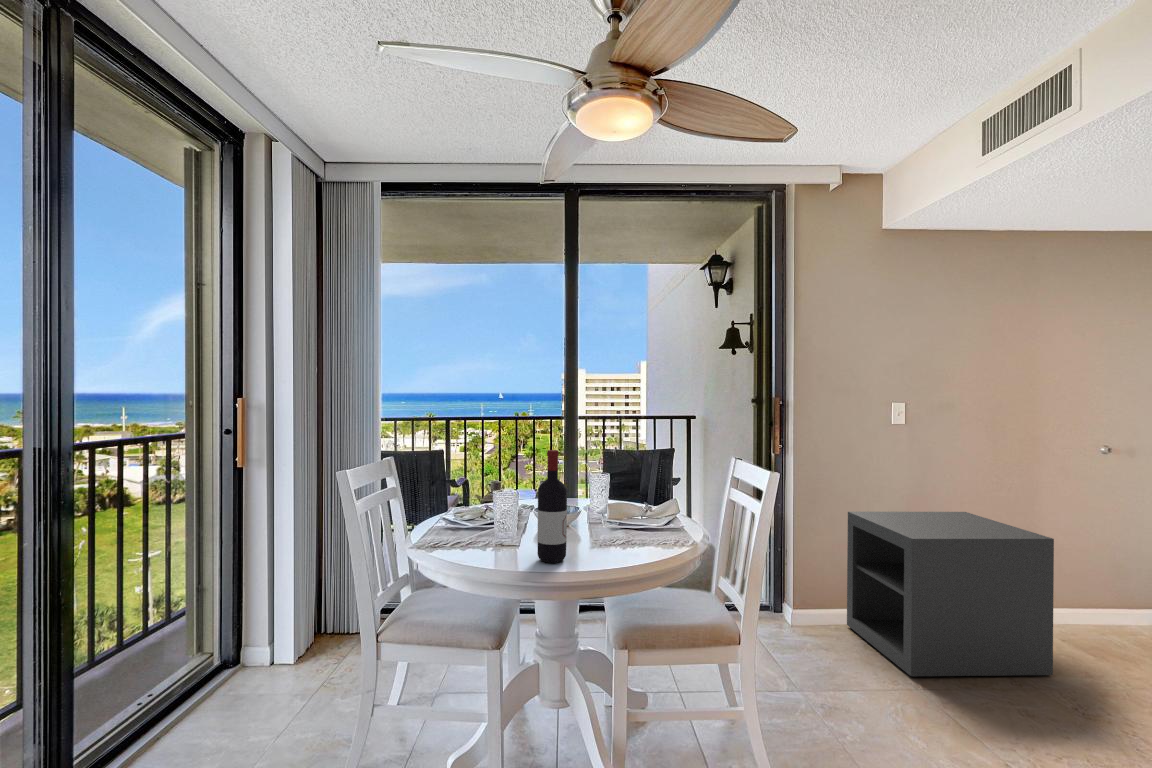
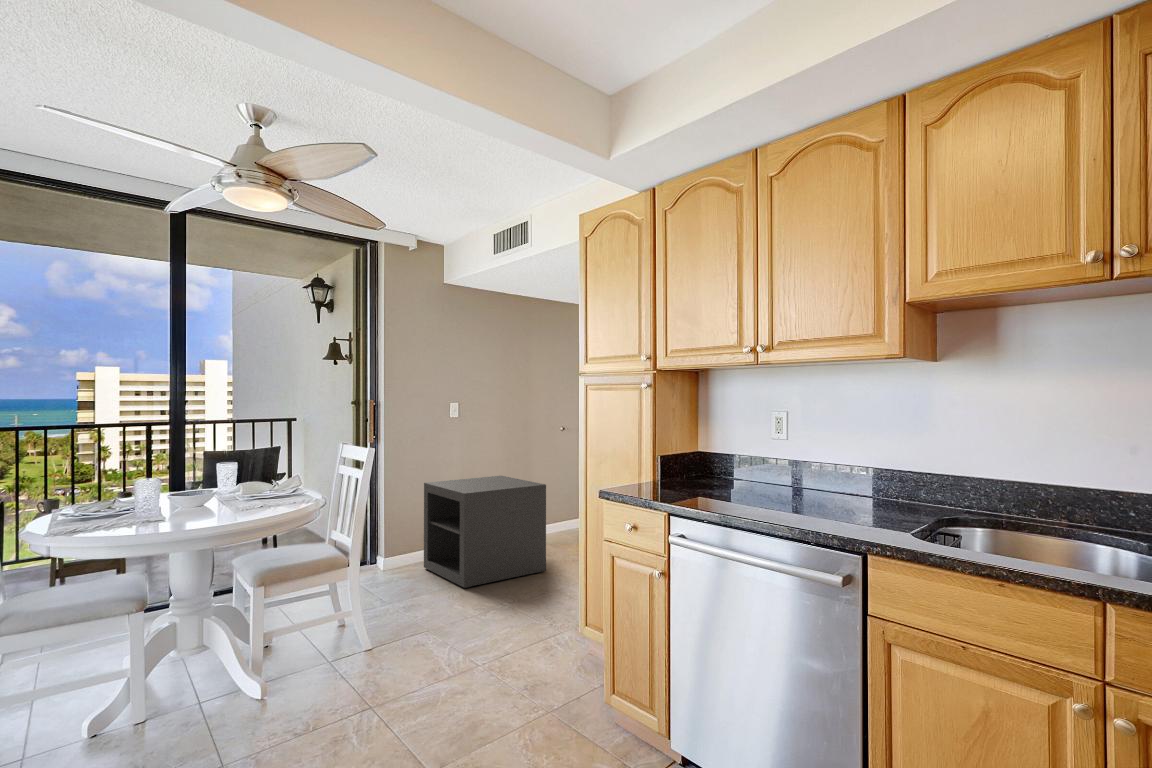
wine bottle: present [537,450,567,563] -> none [189,440,215,526]

